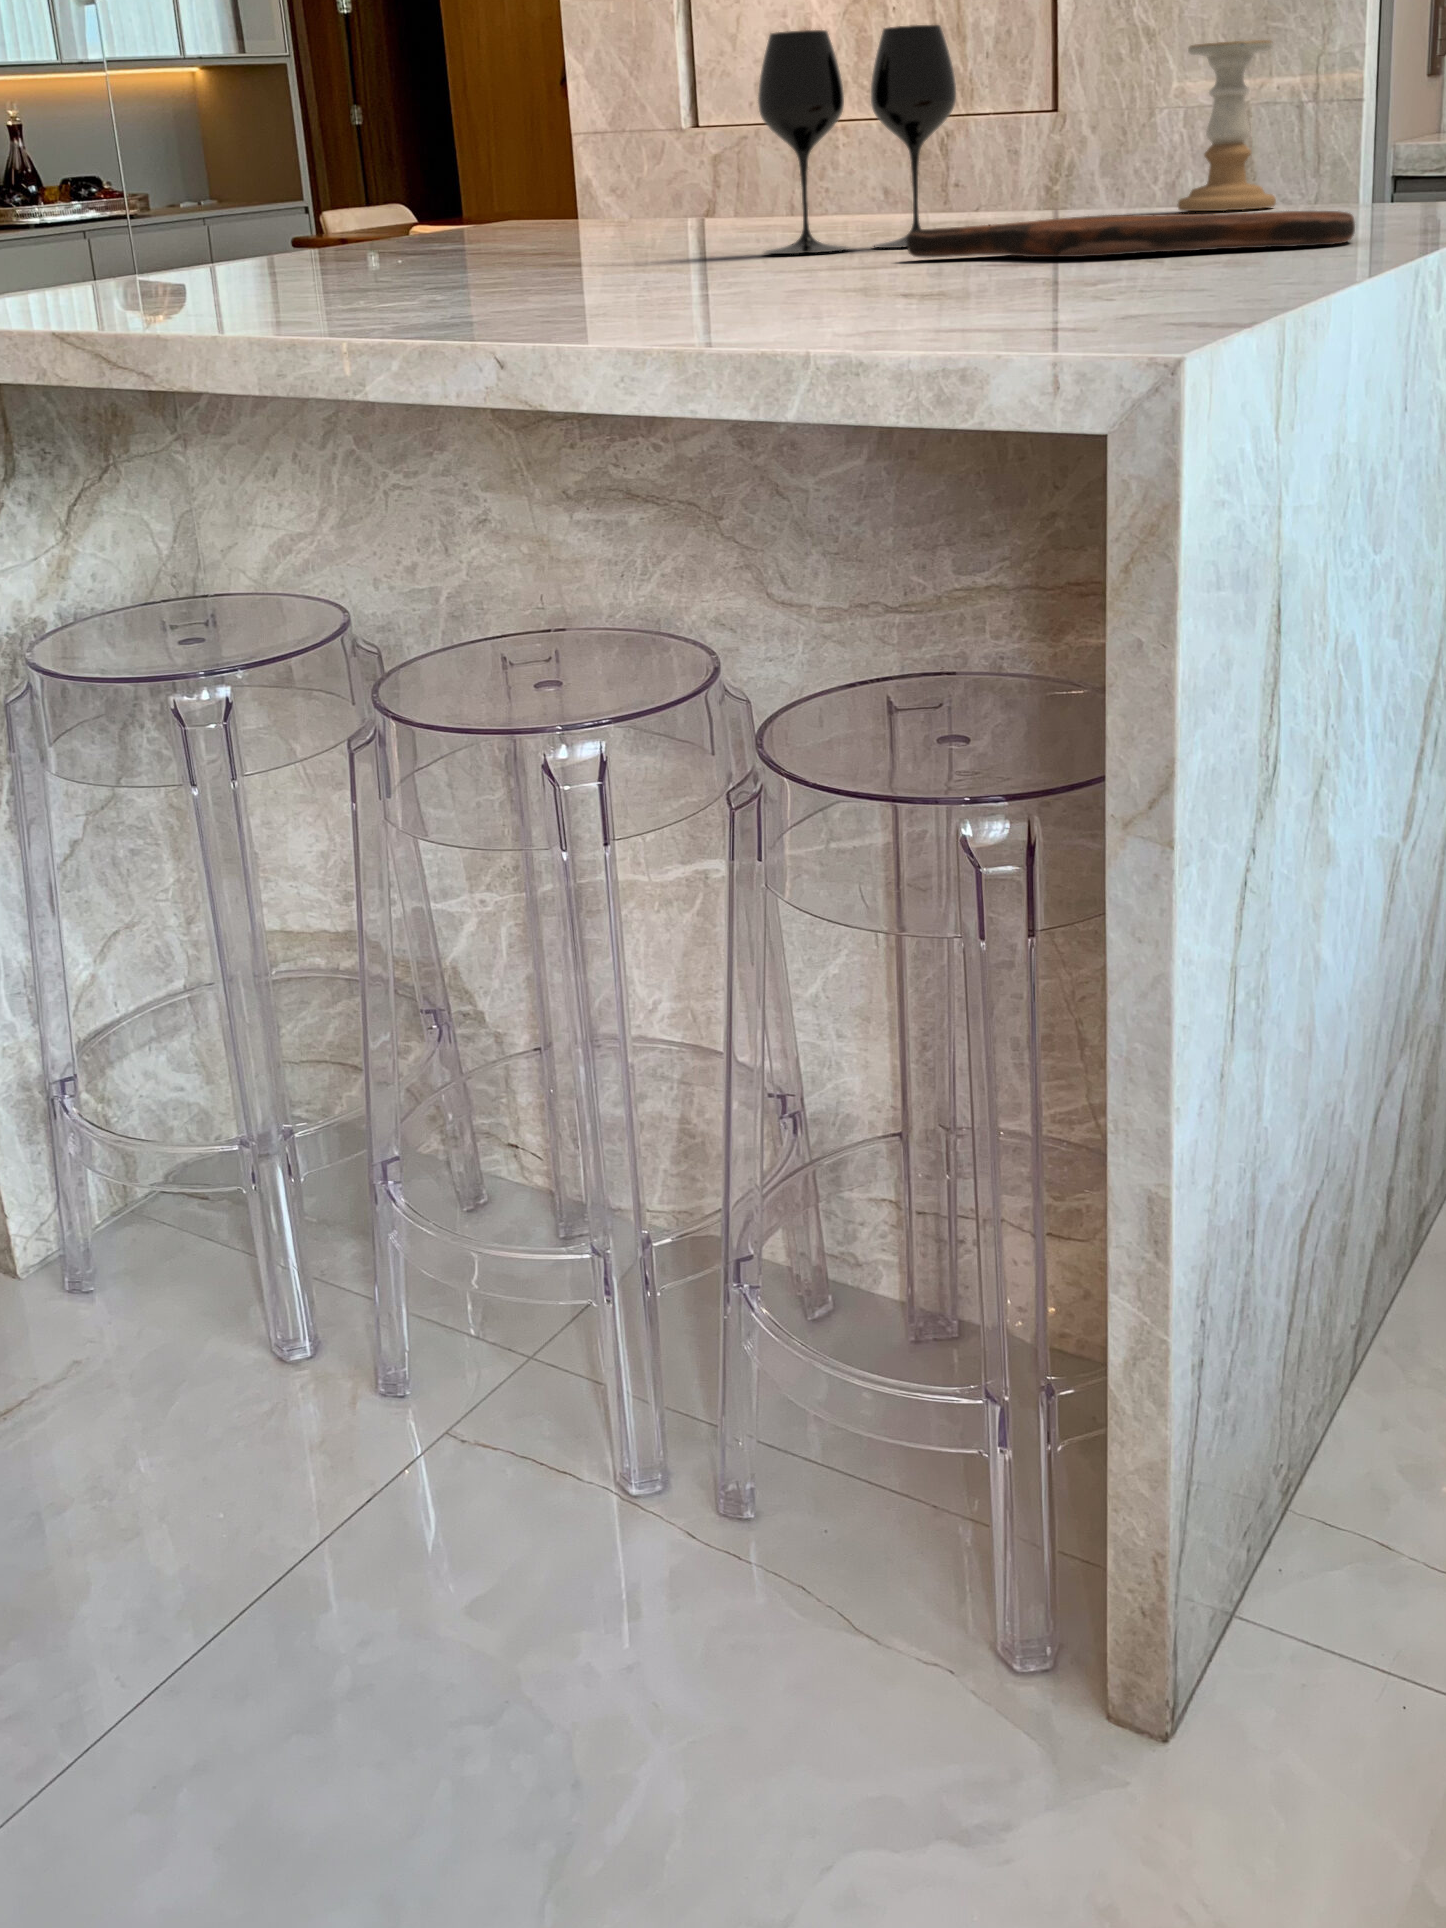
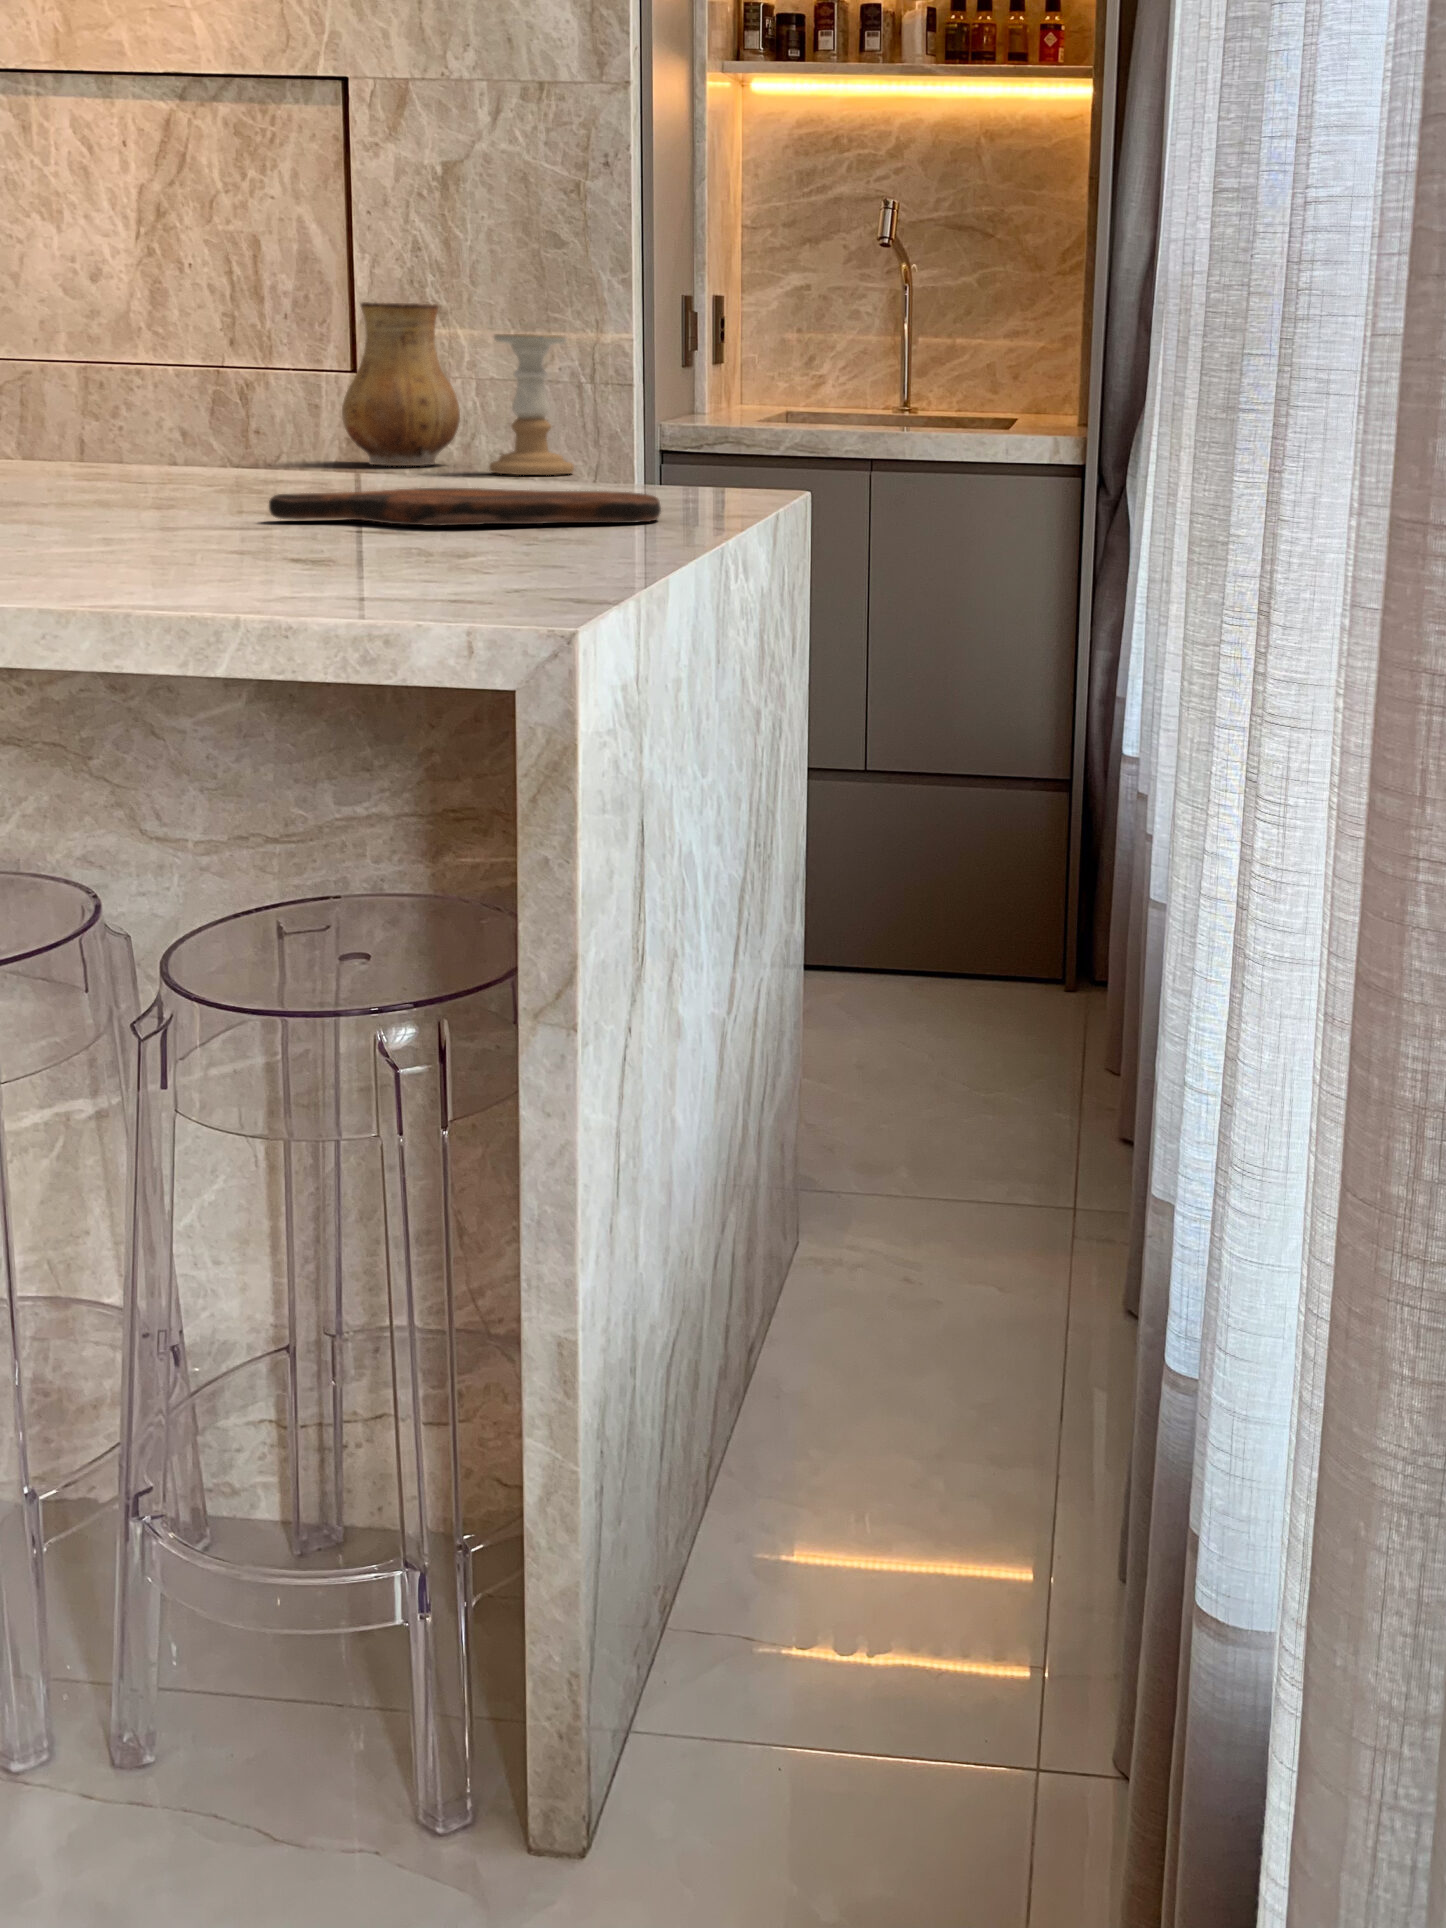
ceramic pitcher: none [1025,21,1152,211] -> present [342,302,460,466]
wine glass: present [758,25,956,254] -> none [105,305,306,506]

